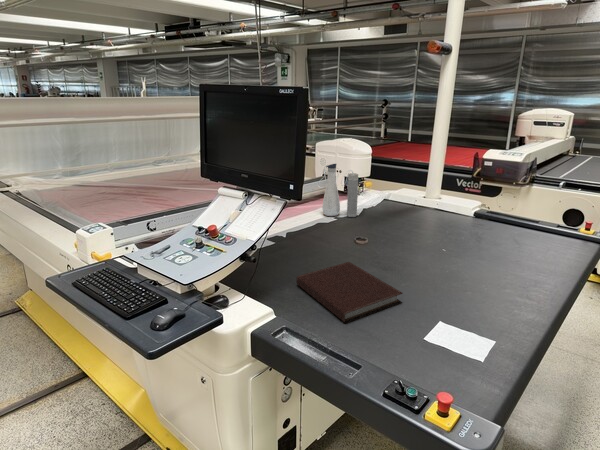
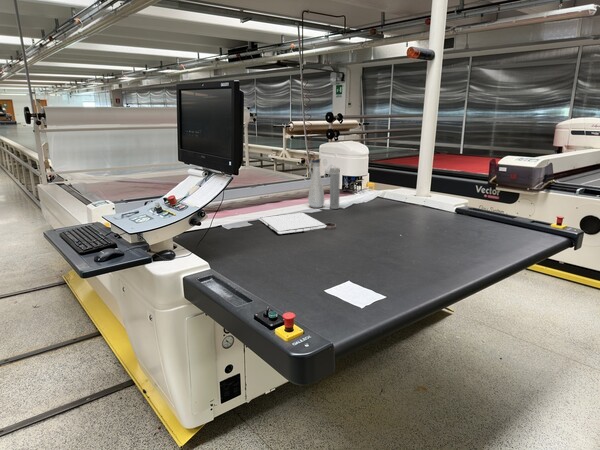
tablet: none [285,225,367,258] -> present [260,212,326,234]
notebook: present [296,262,402,323] -> none [241,235,320,273]

